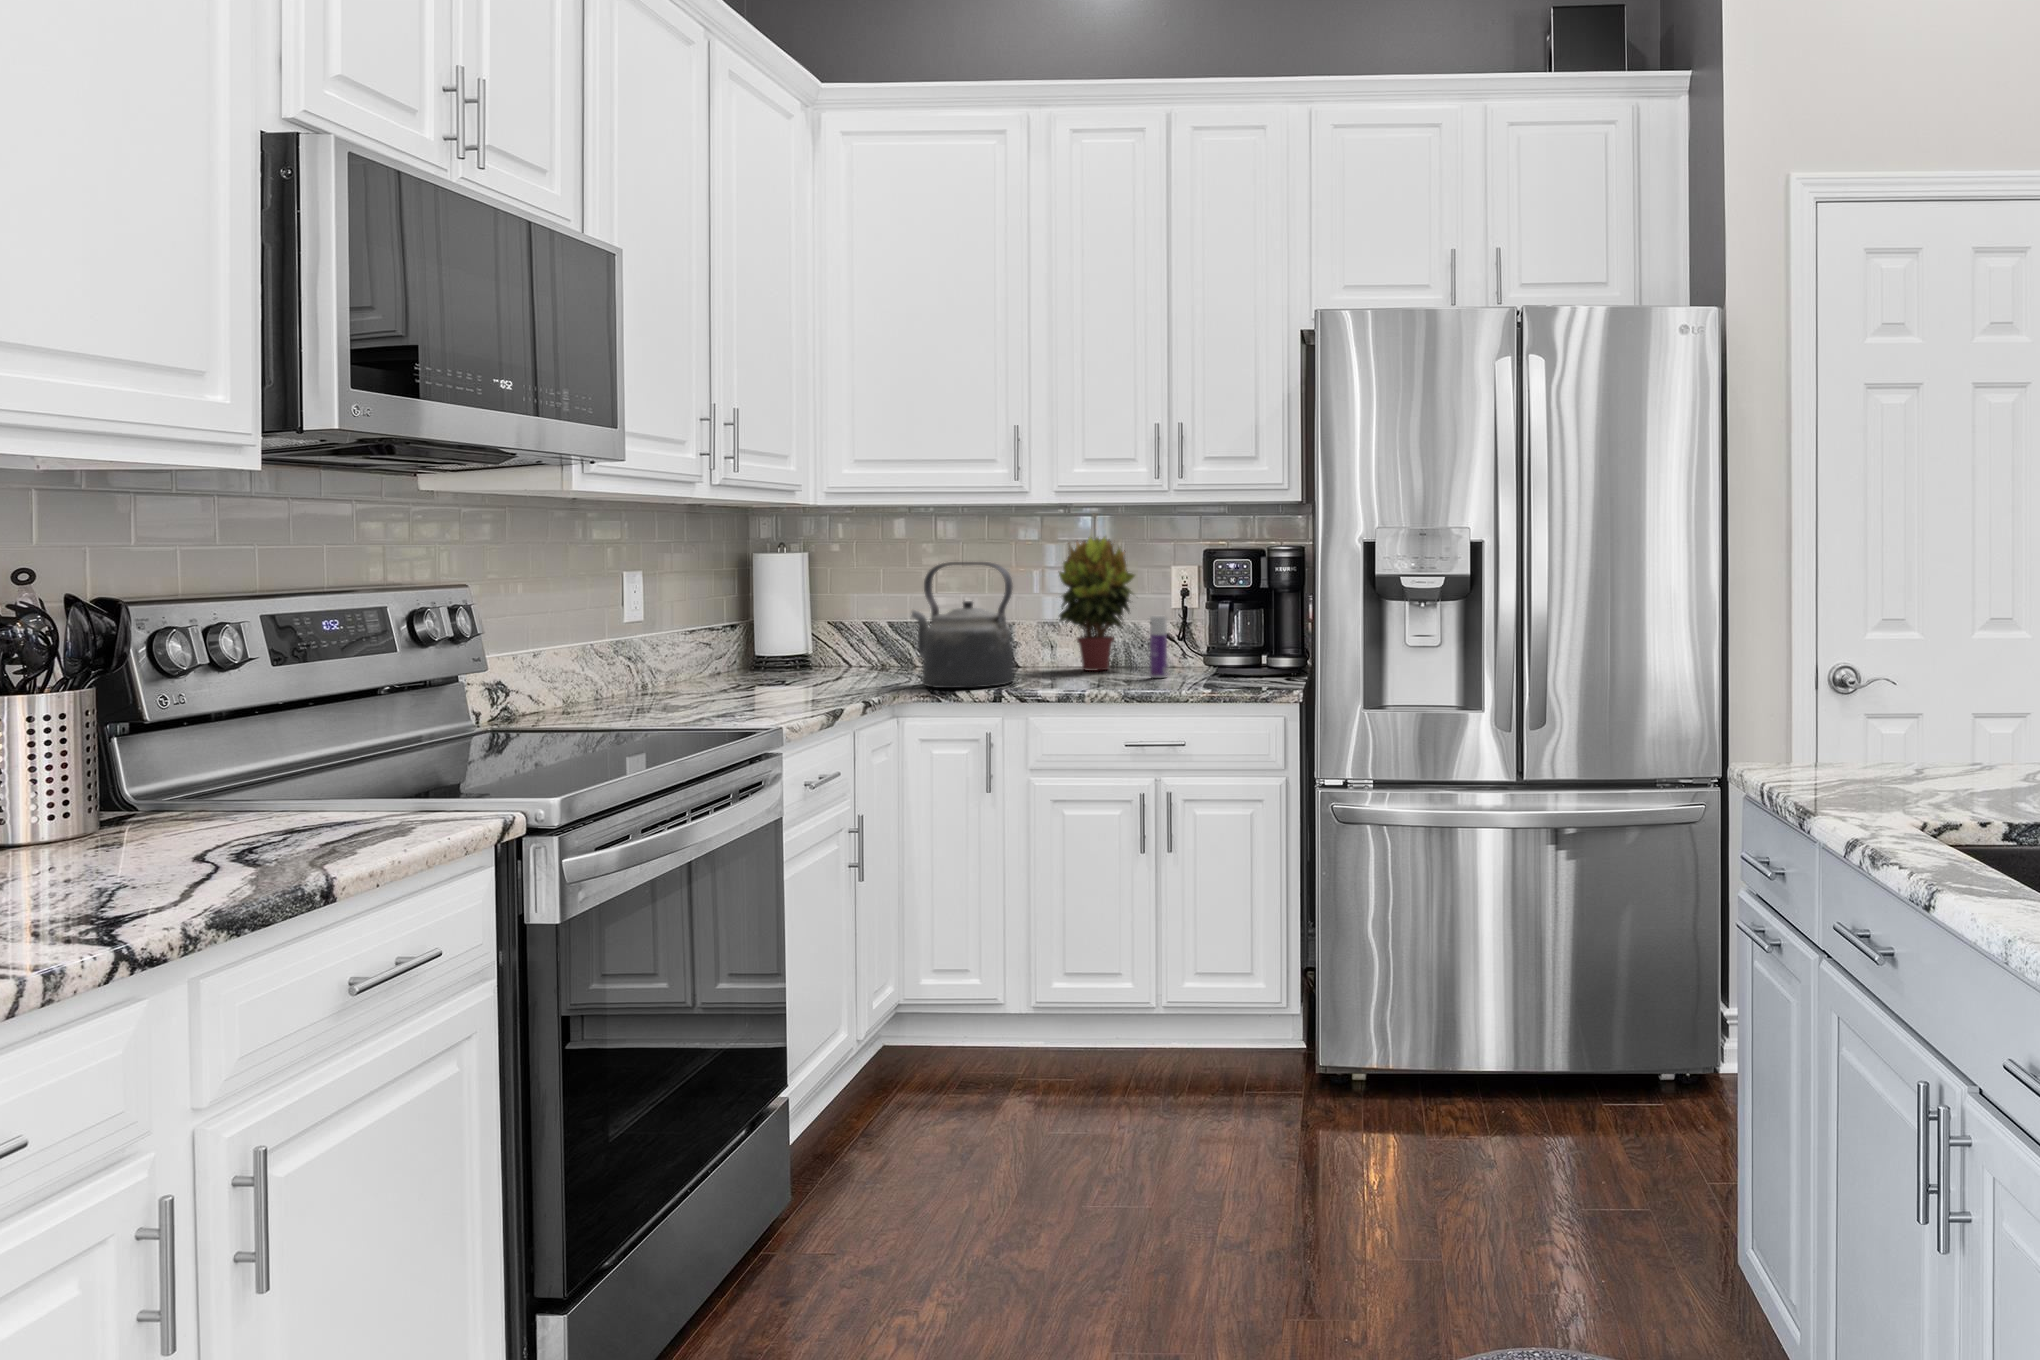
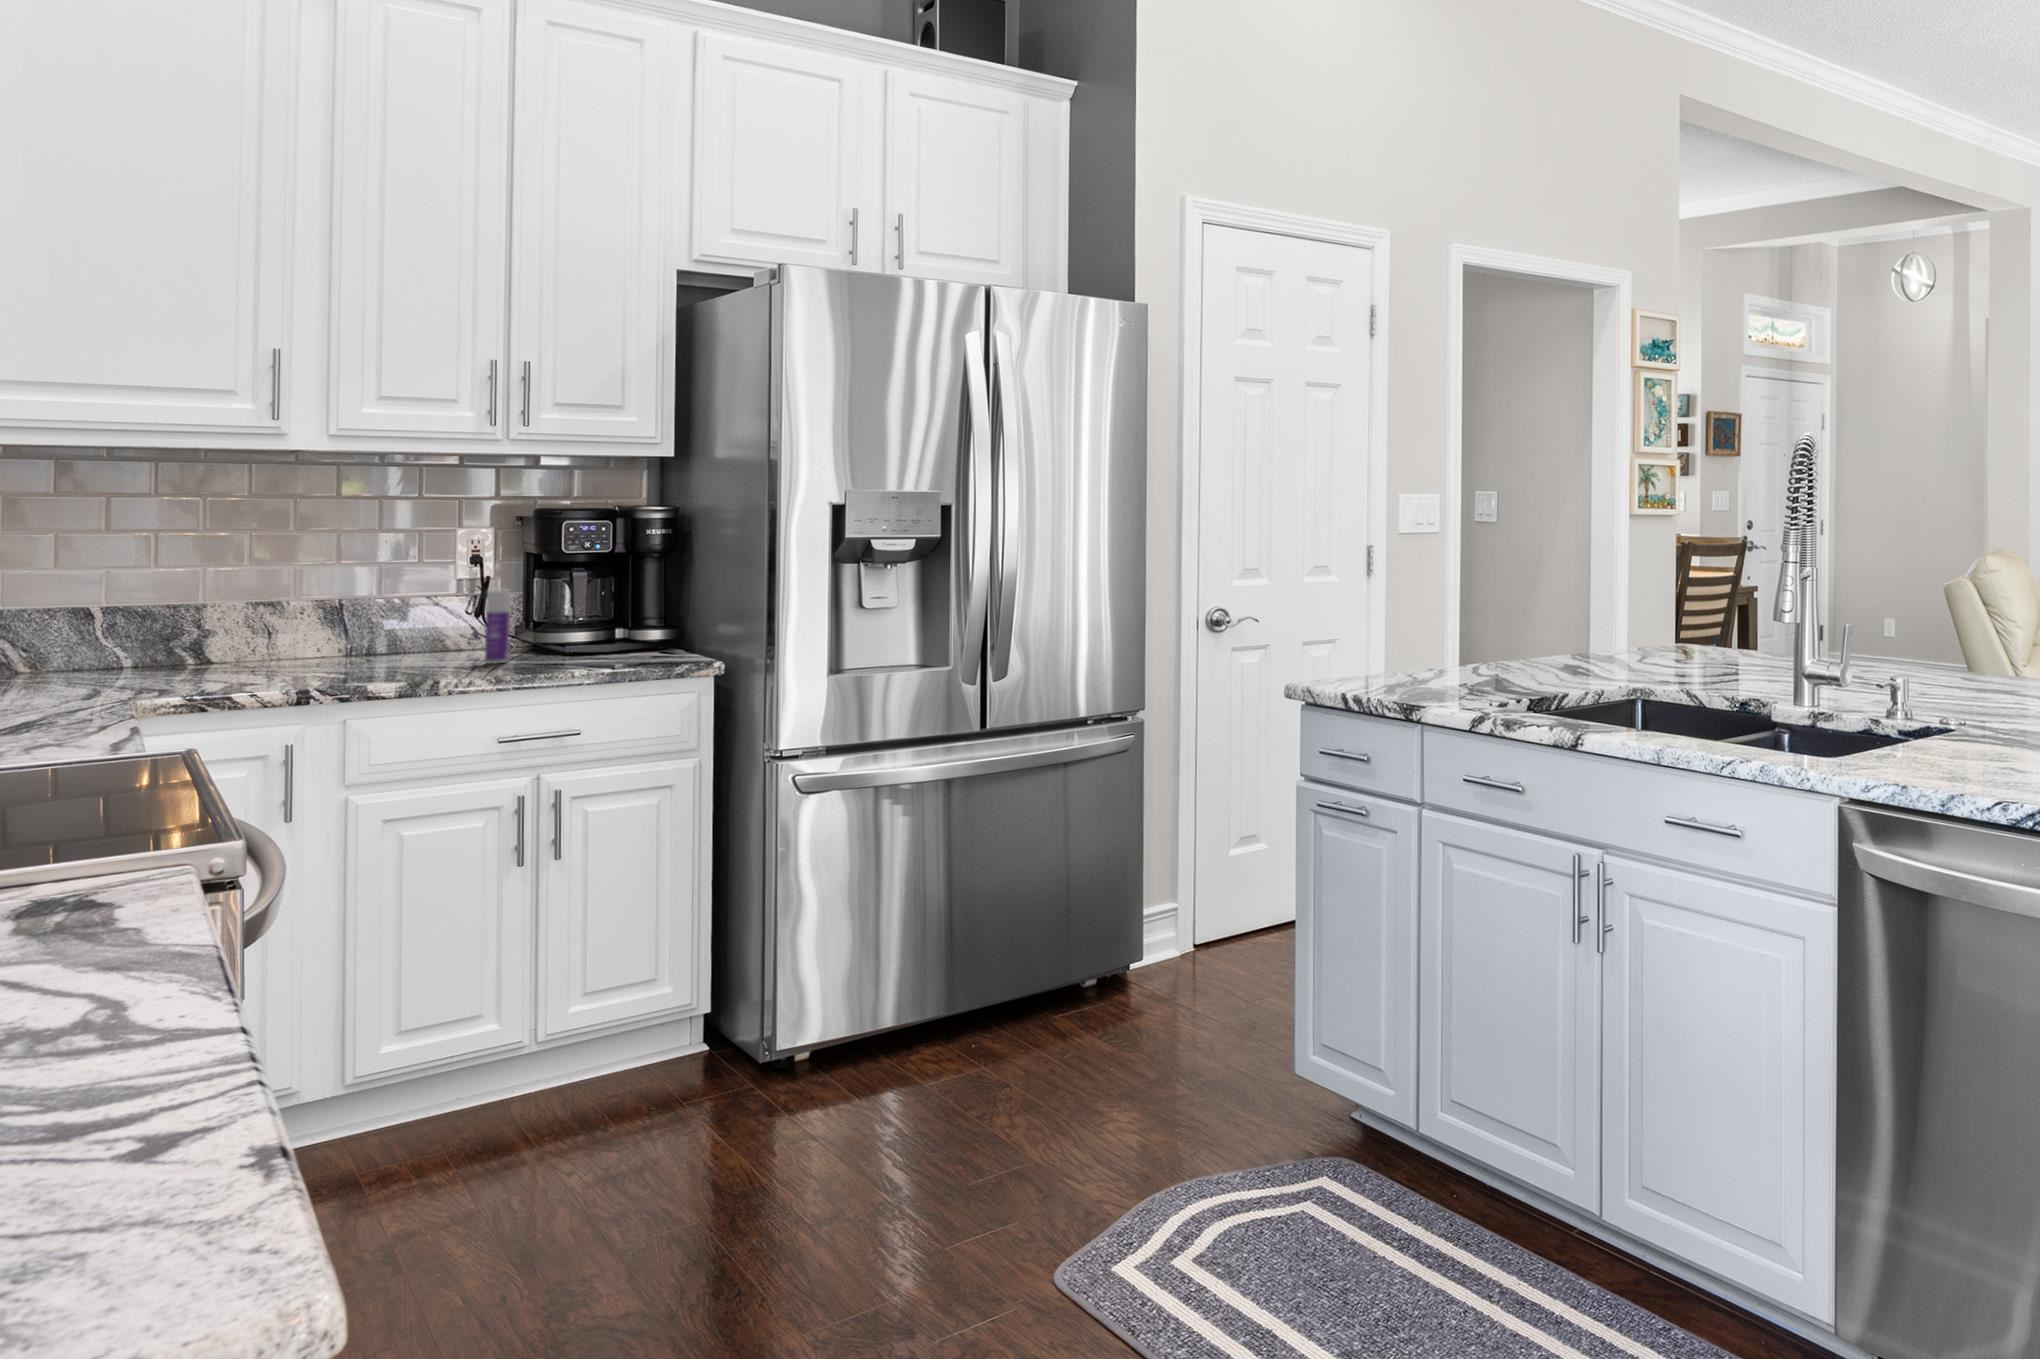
potted plant: present [1059,537,1135,671] -> none [300,492,435,661]
kettle: present [912,562,1014,688] -> none [97,526,294,694]

